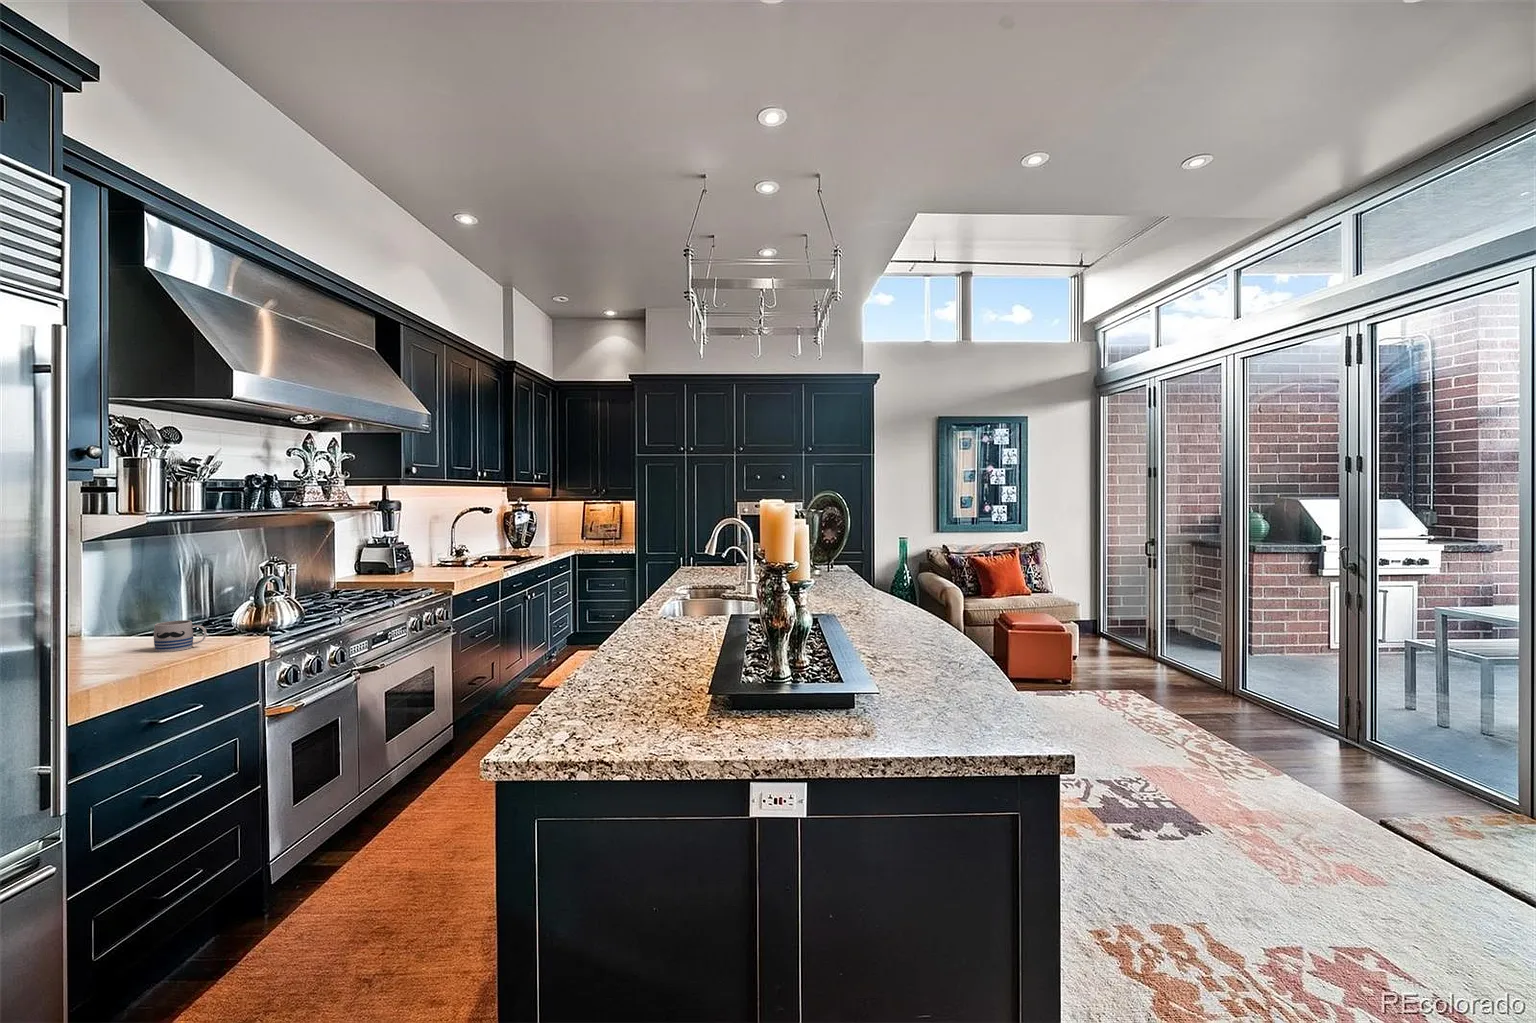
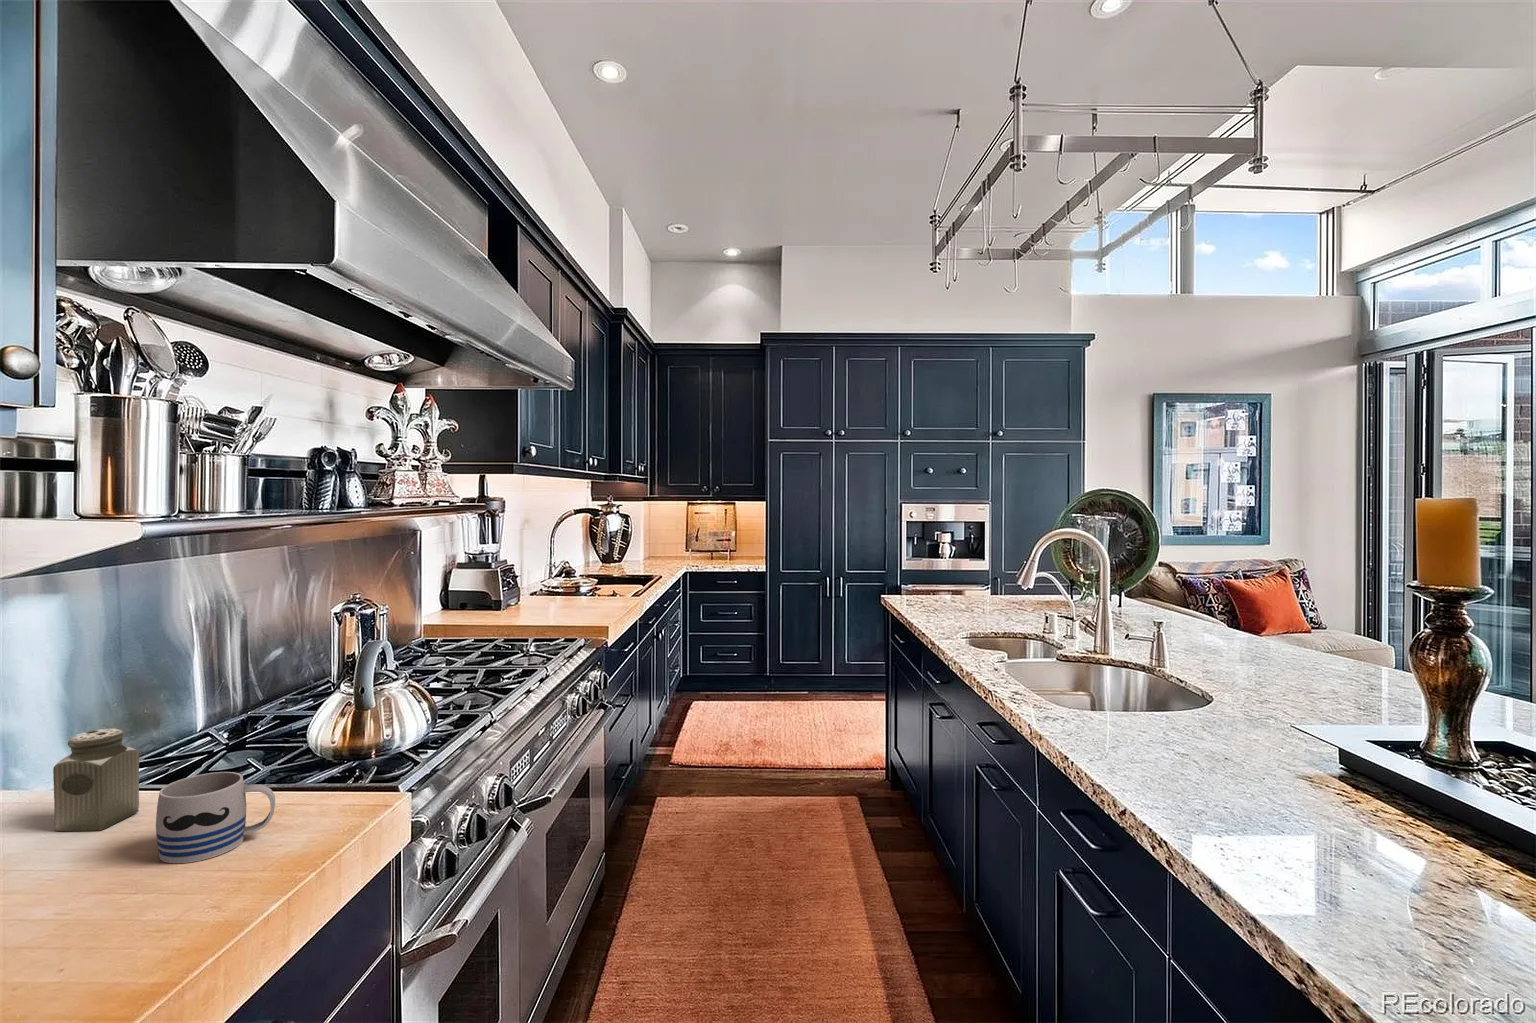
salt shaker: none [110,606,148,647] -> present [53,728,139,831]

